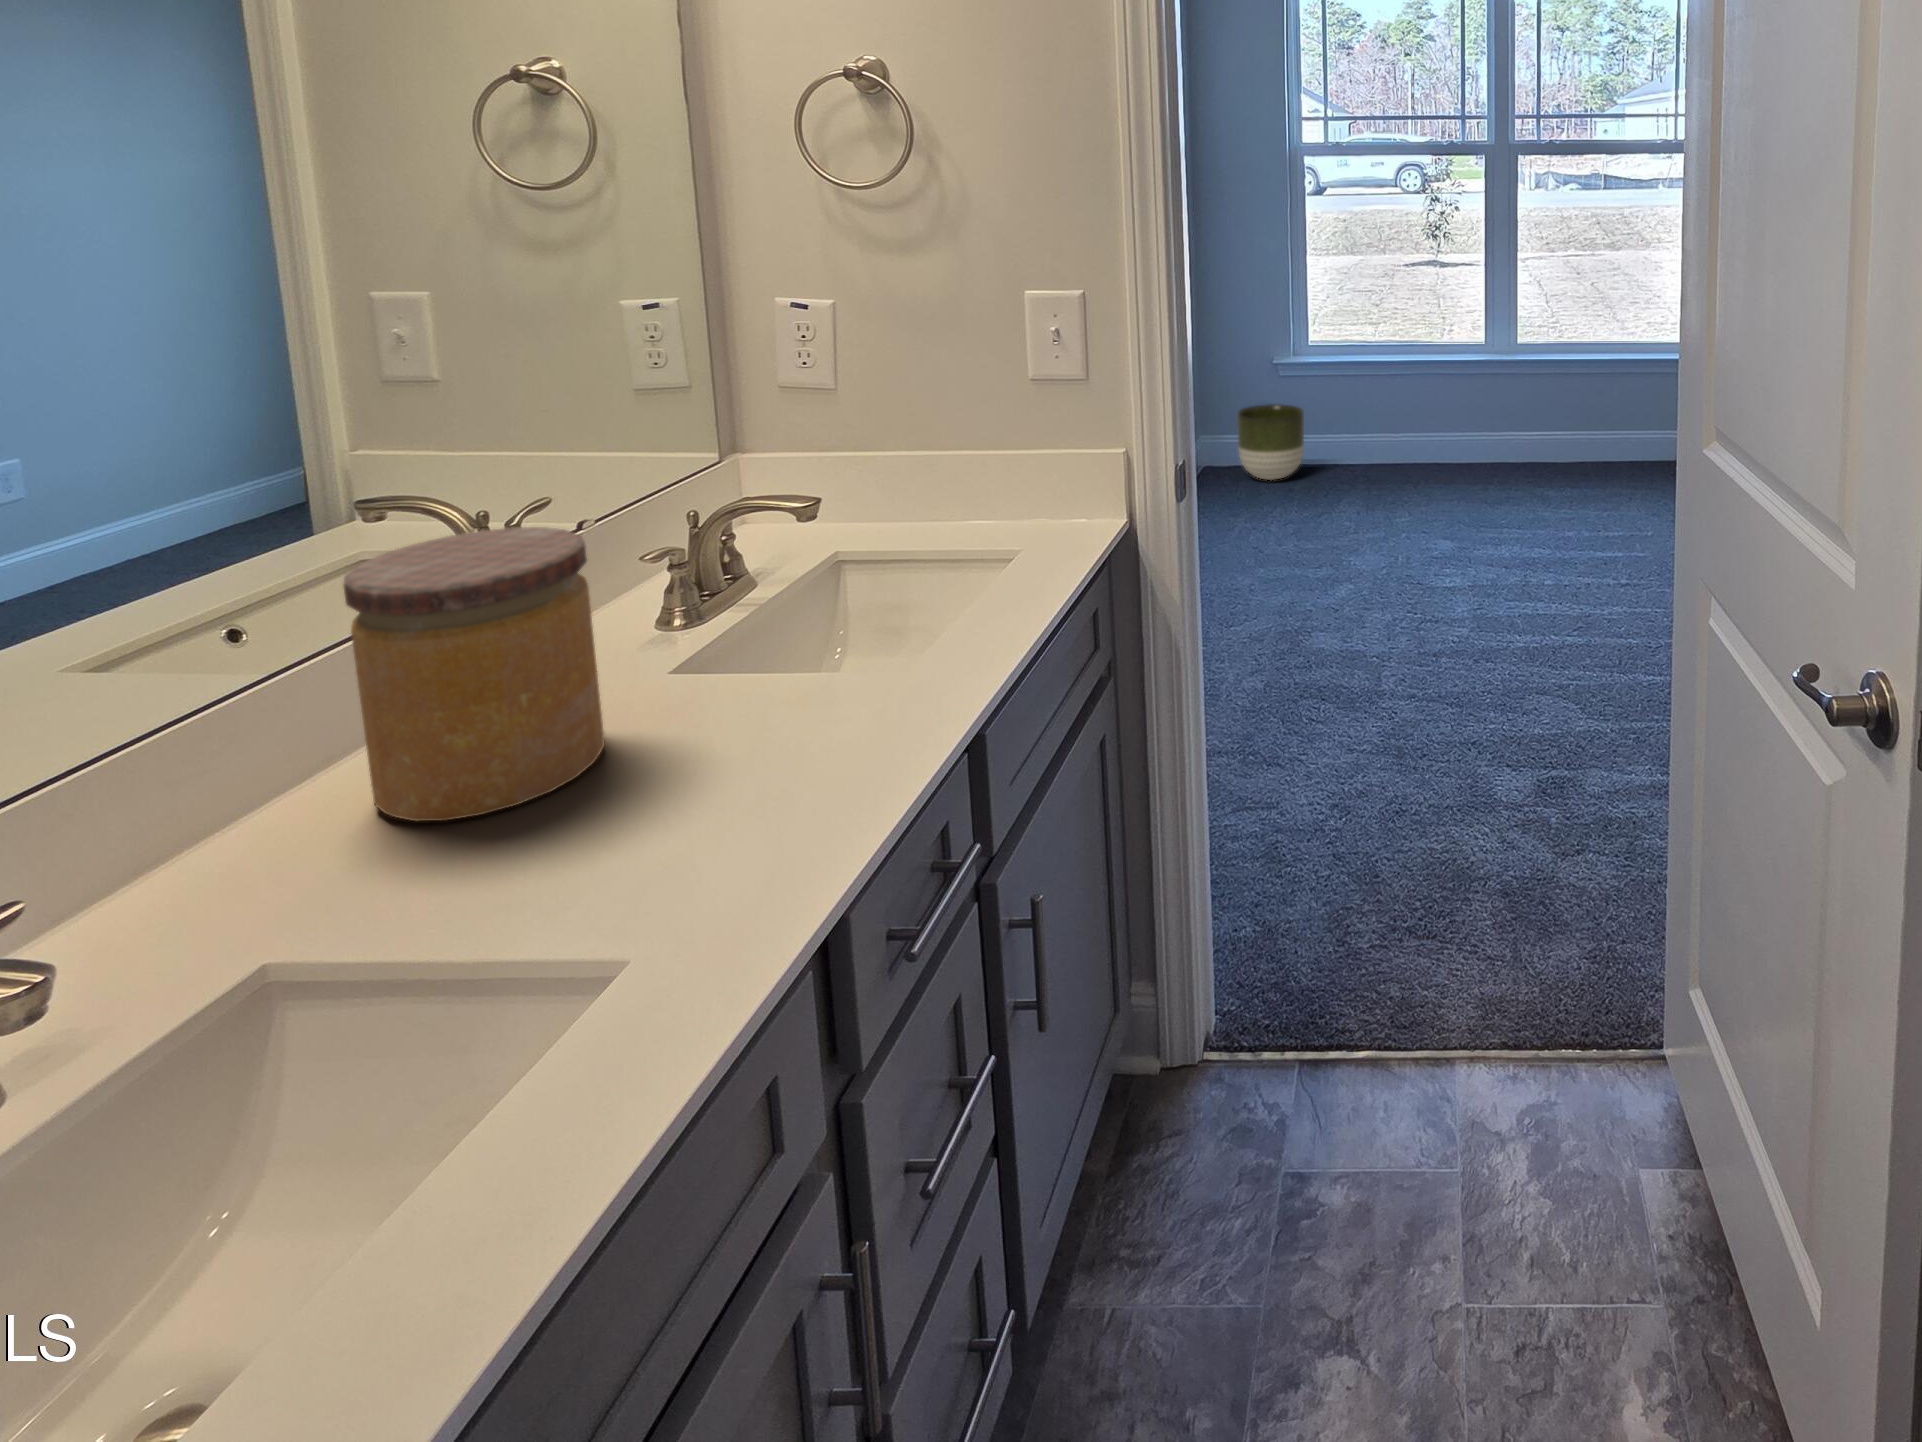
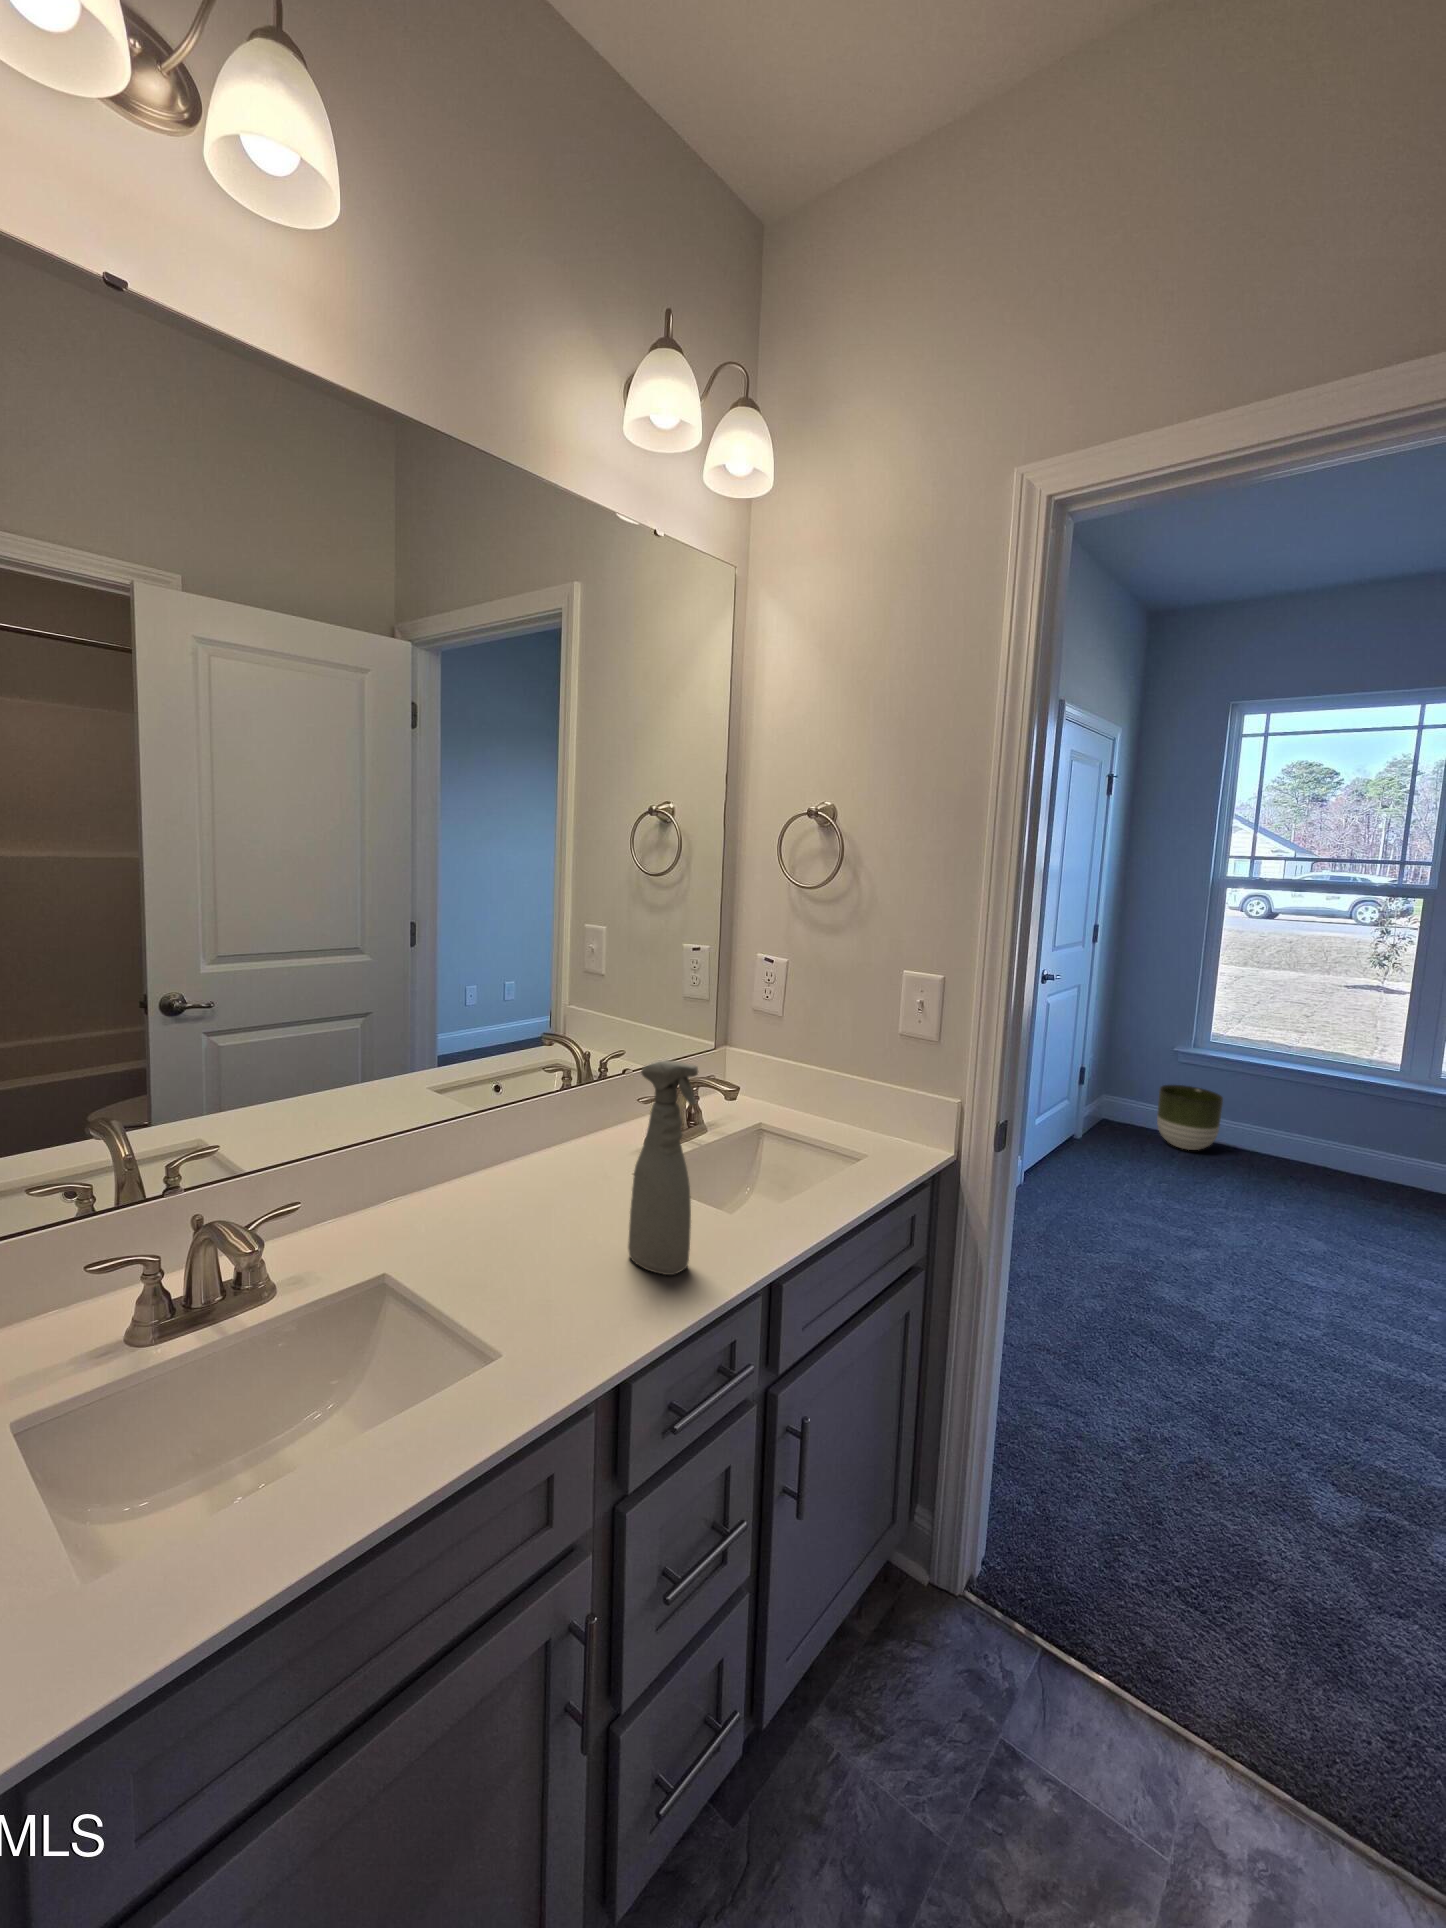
spray bottle: none [745,453,868,777] -> present [628,1060,698,1275]
jar: present [343,527,605,821] -> none [467,1064,580,1226]

